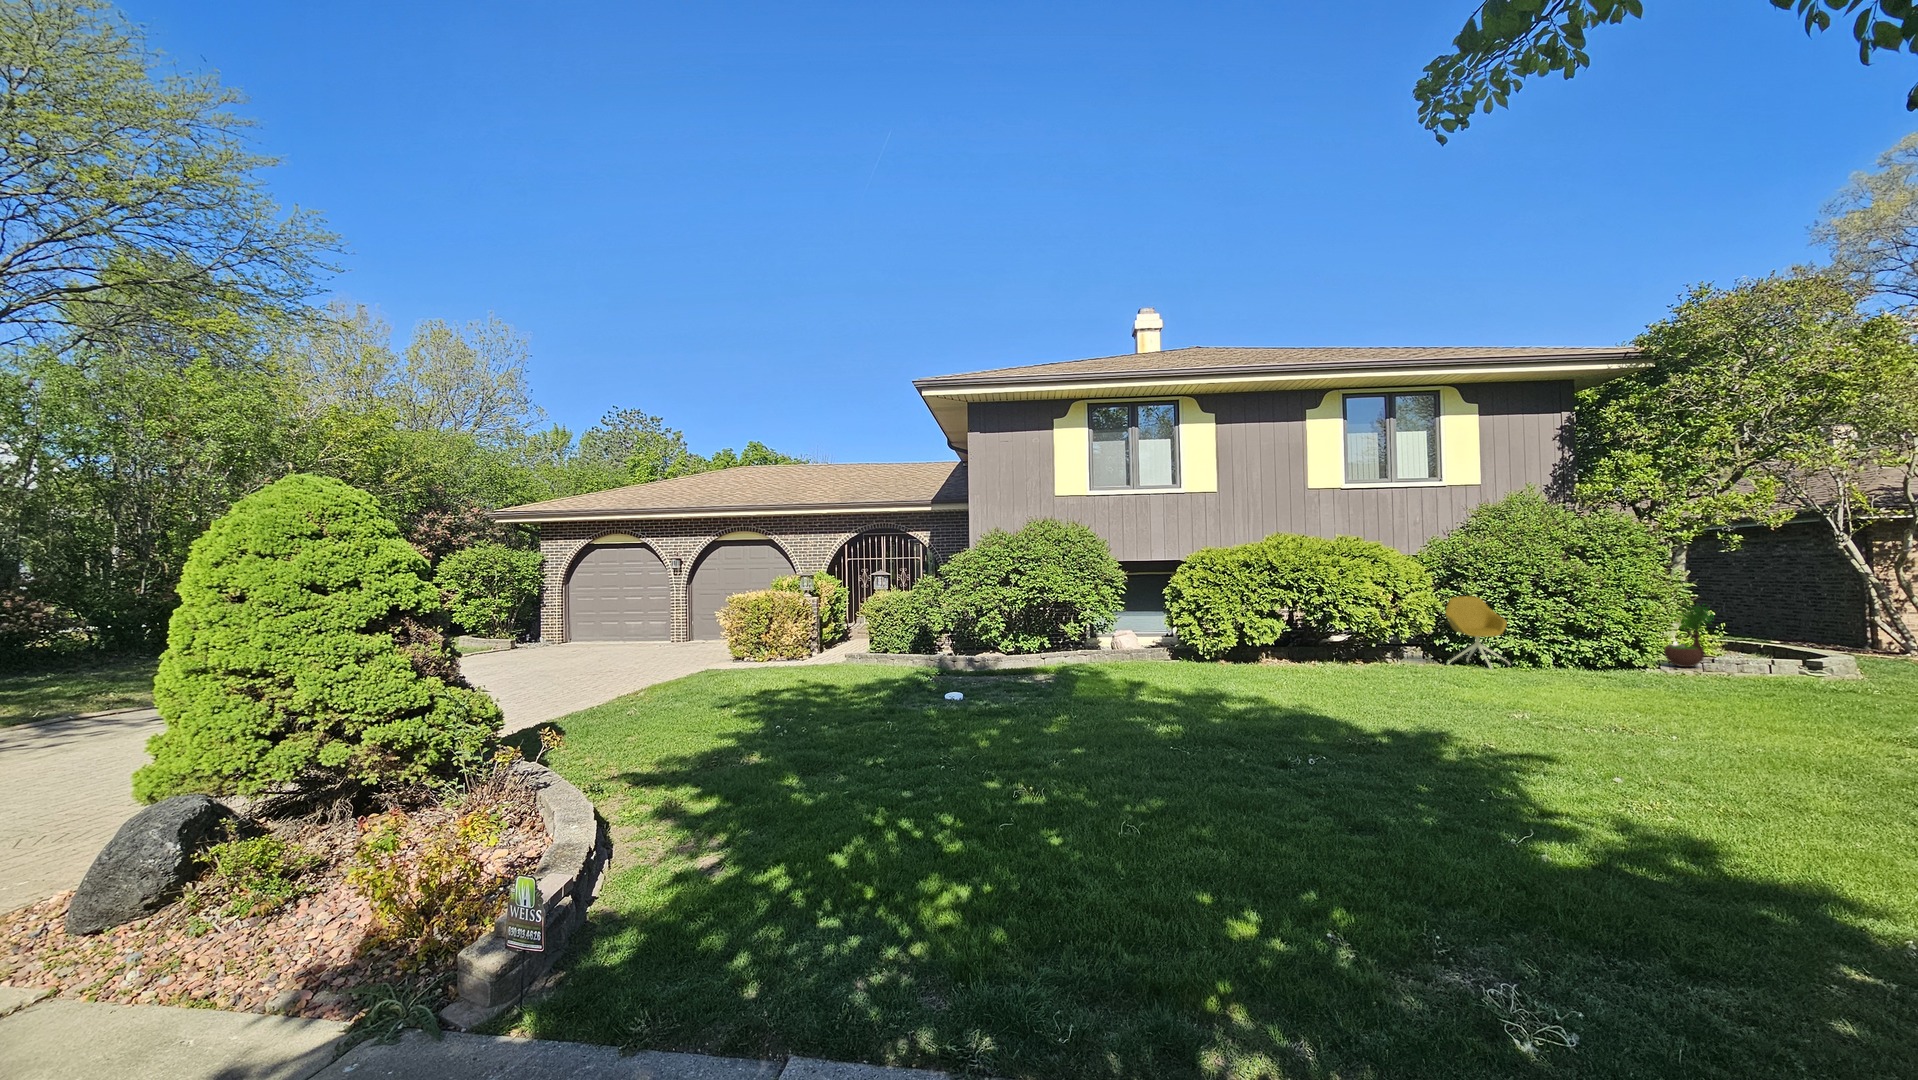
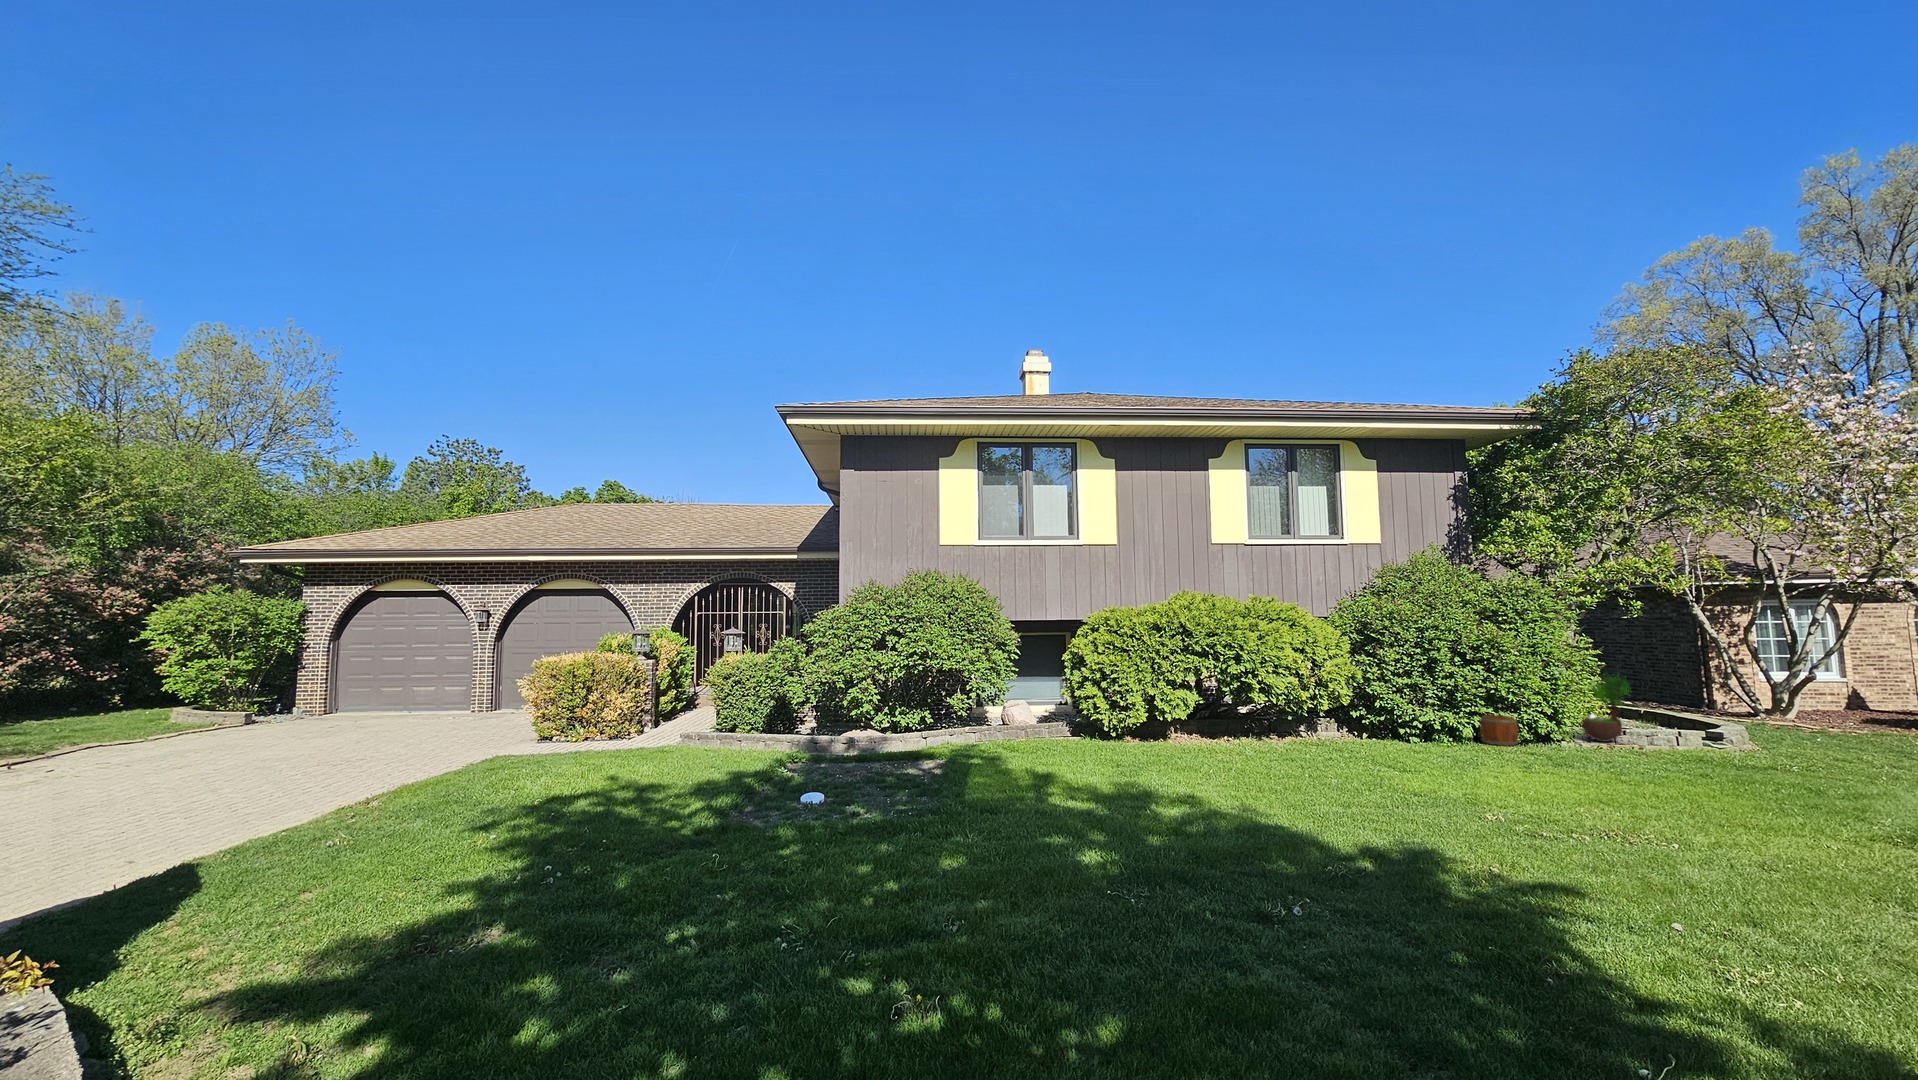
chair: present [1445,596,1510,669] -> none [1365,664,1433,747]
bucket: none [1557,642,1595,670] -> present [1480,715,1518,746]

